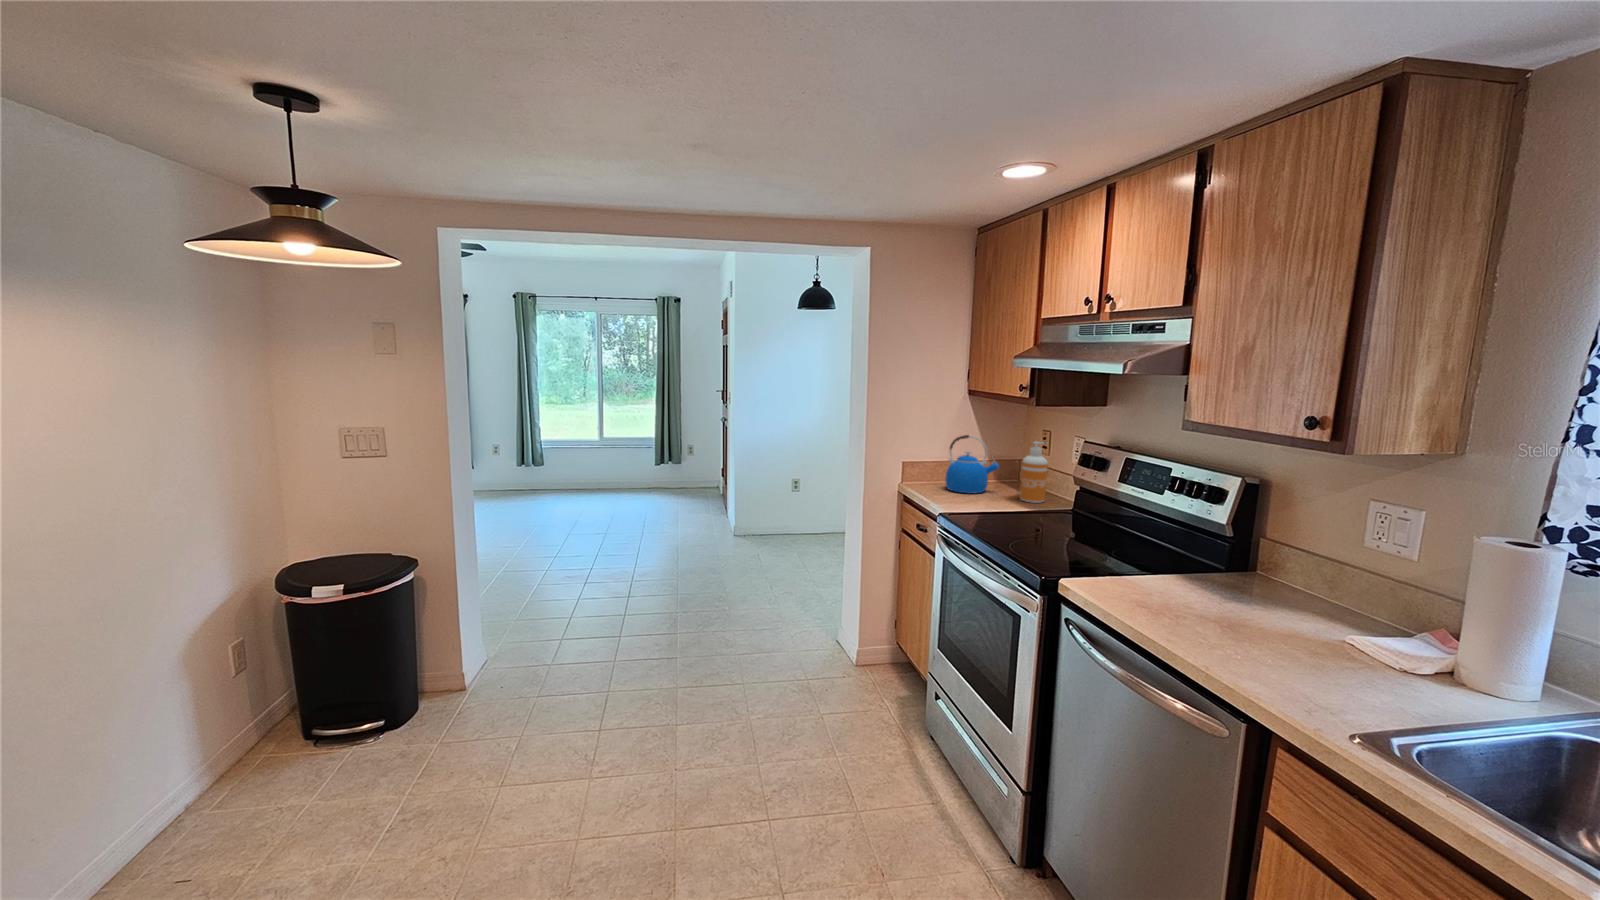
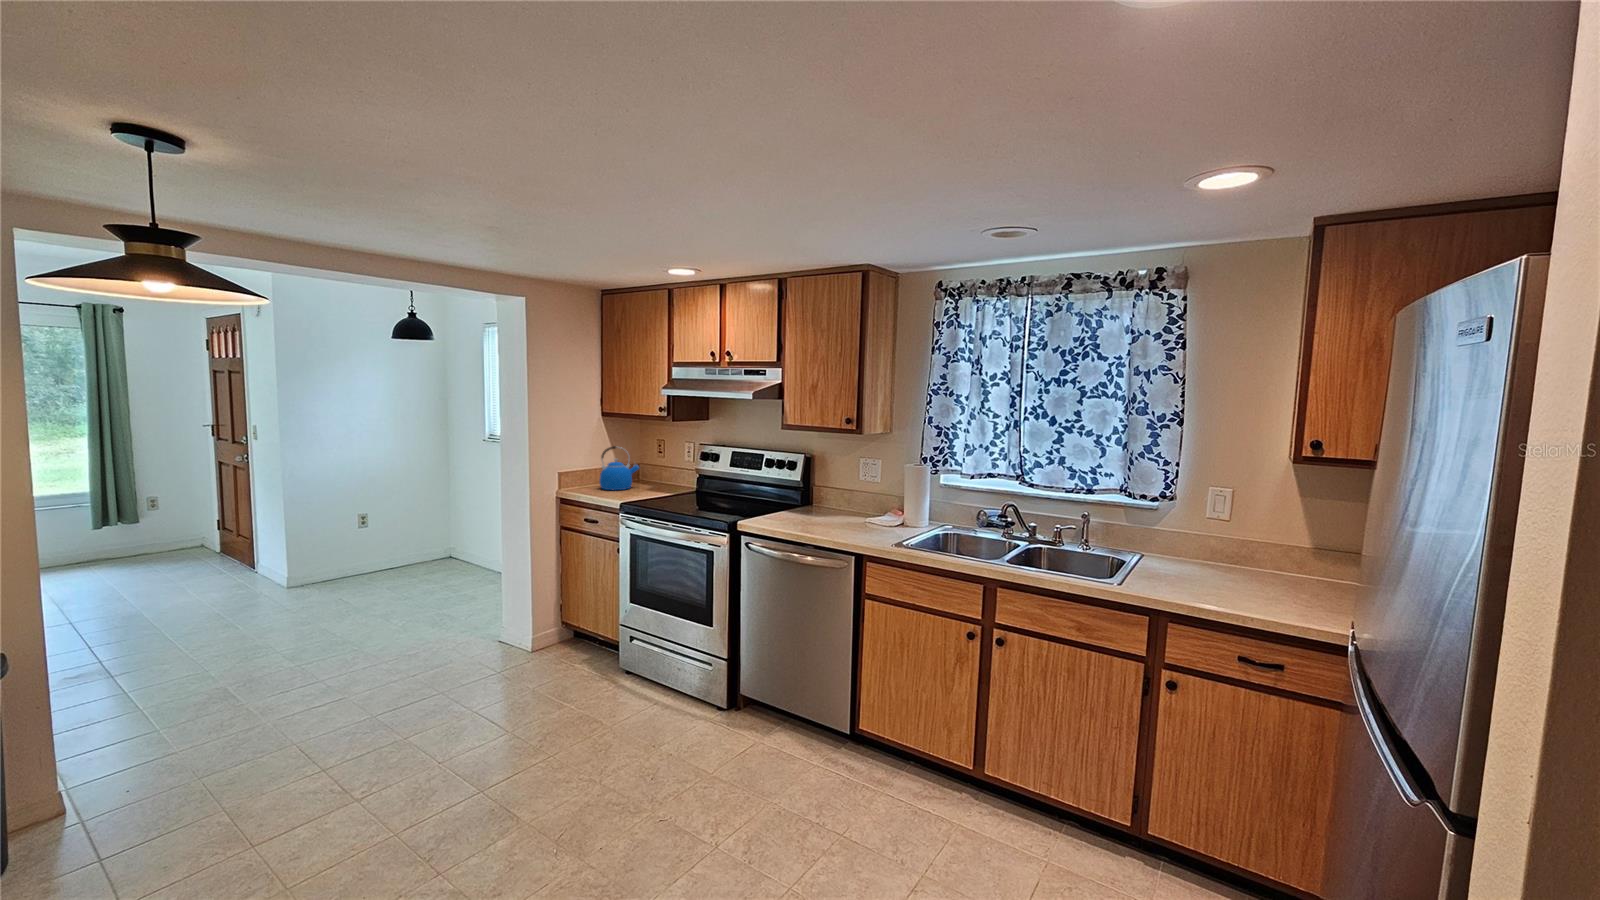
soap dispenser: present [1020,442,1048,503] -> none [659,447,676,490]

